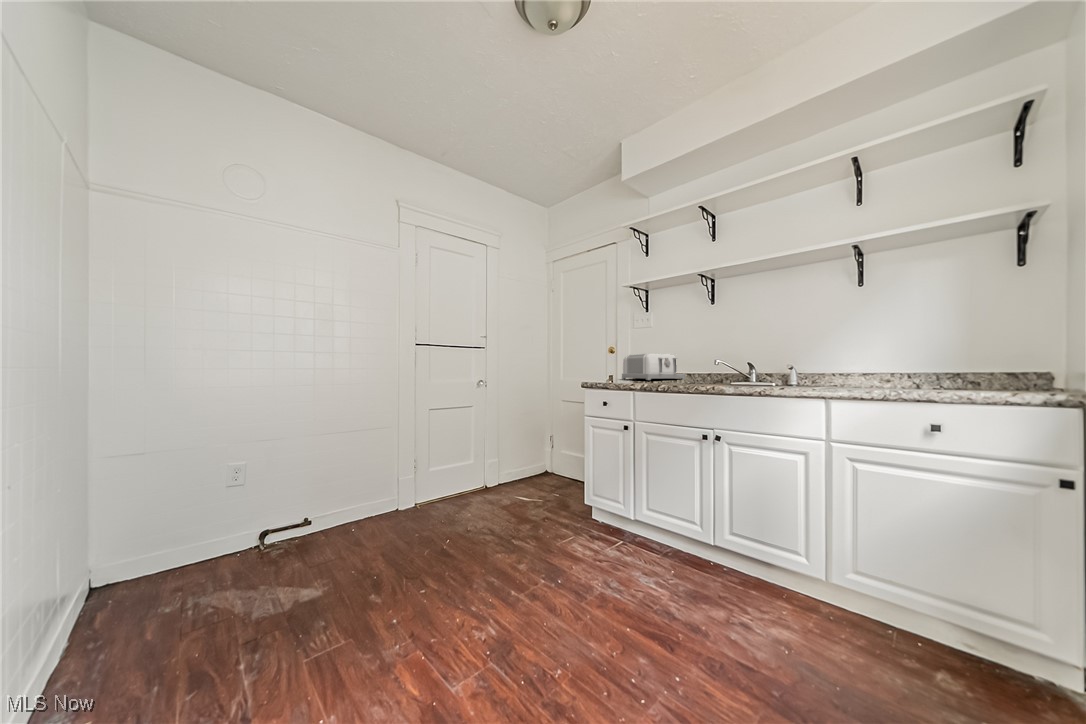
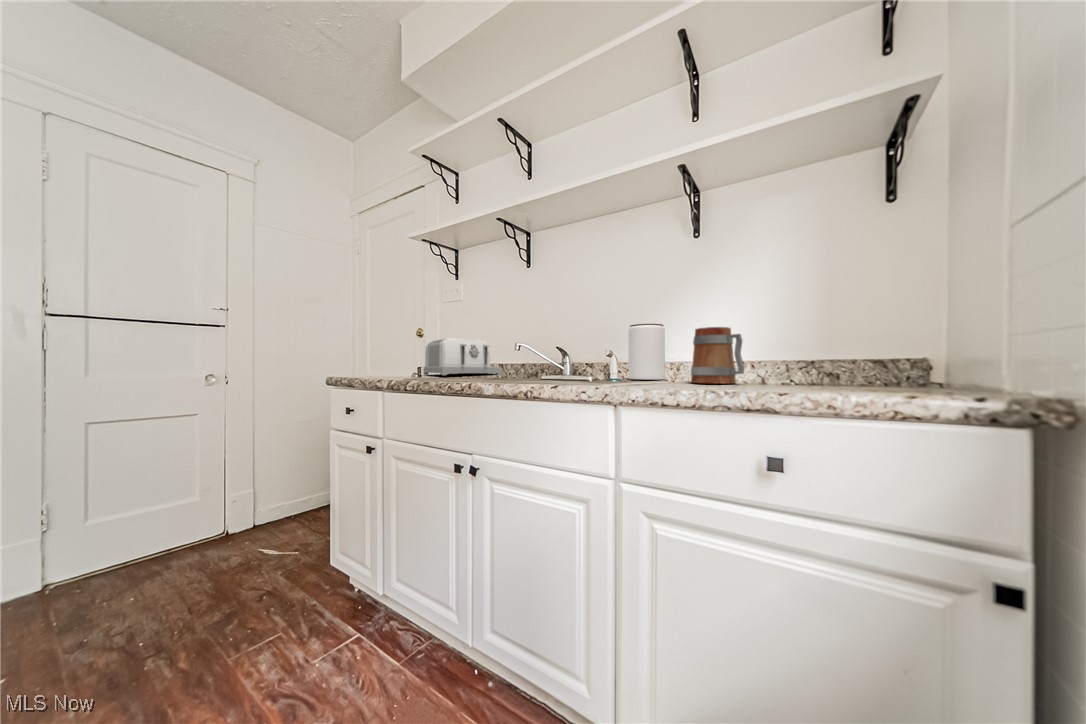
jar: none [809,346,840,384] -> present [629,324,665,380]
mug: none [865,351,908,387] -> present [691,327,744,383]

